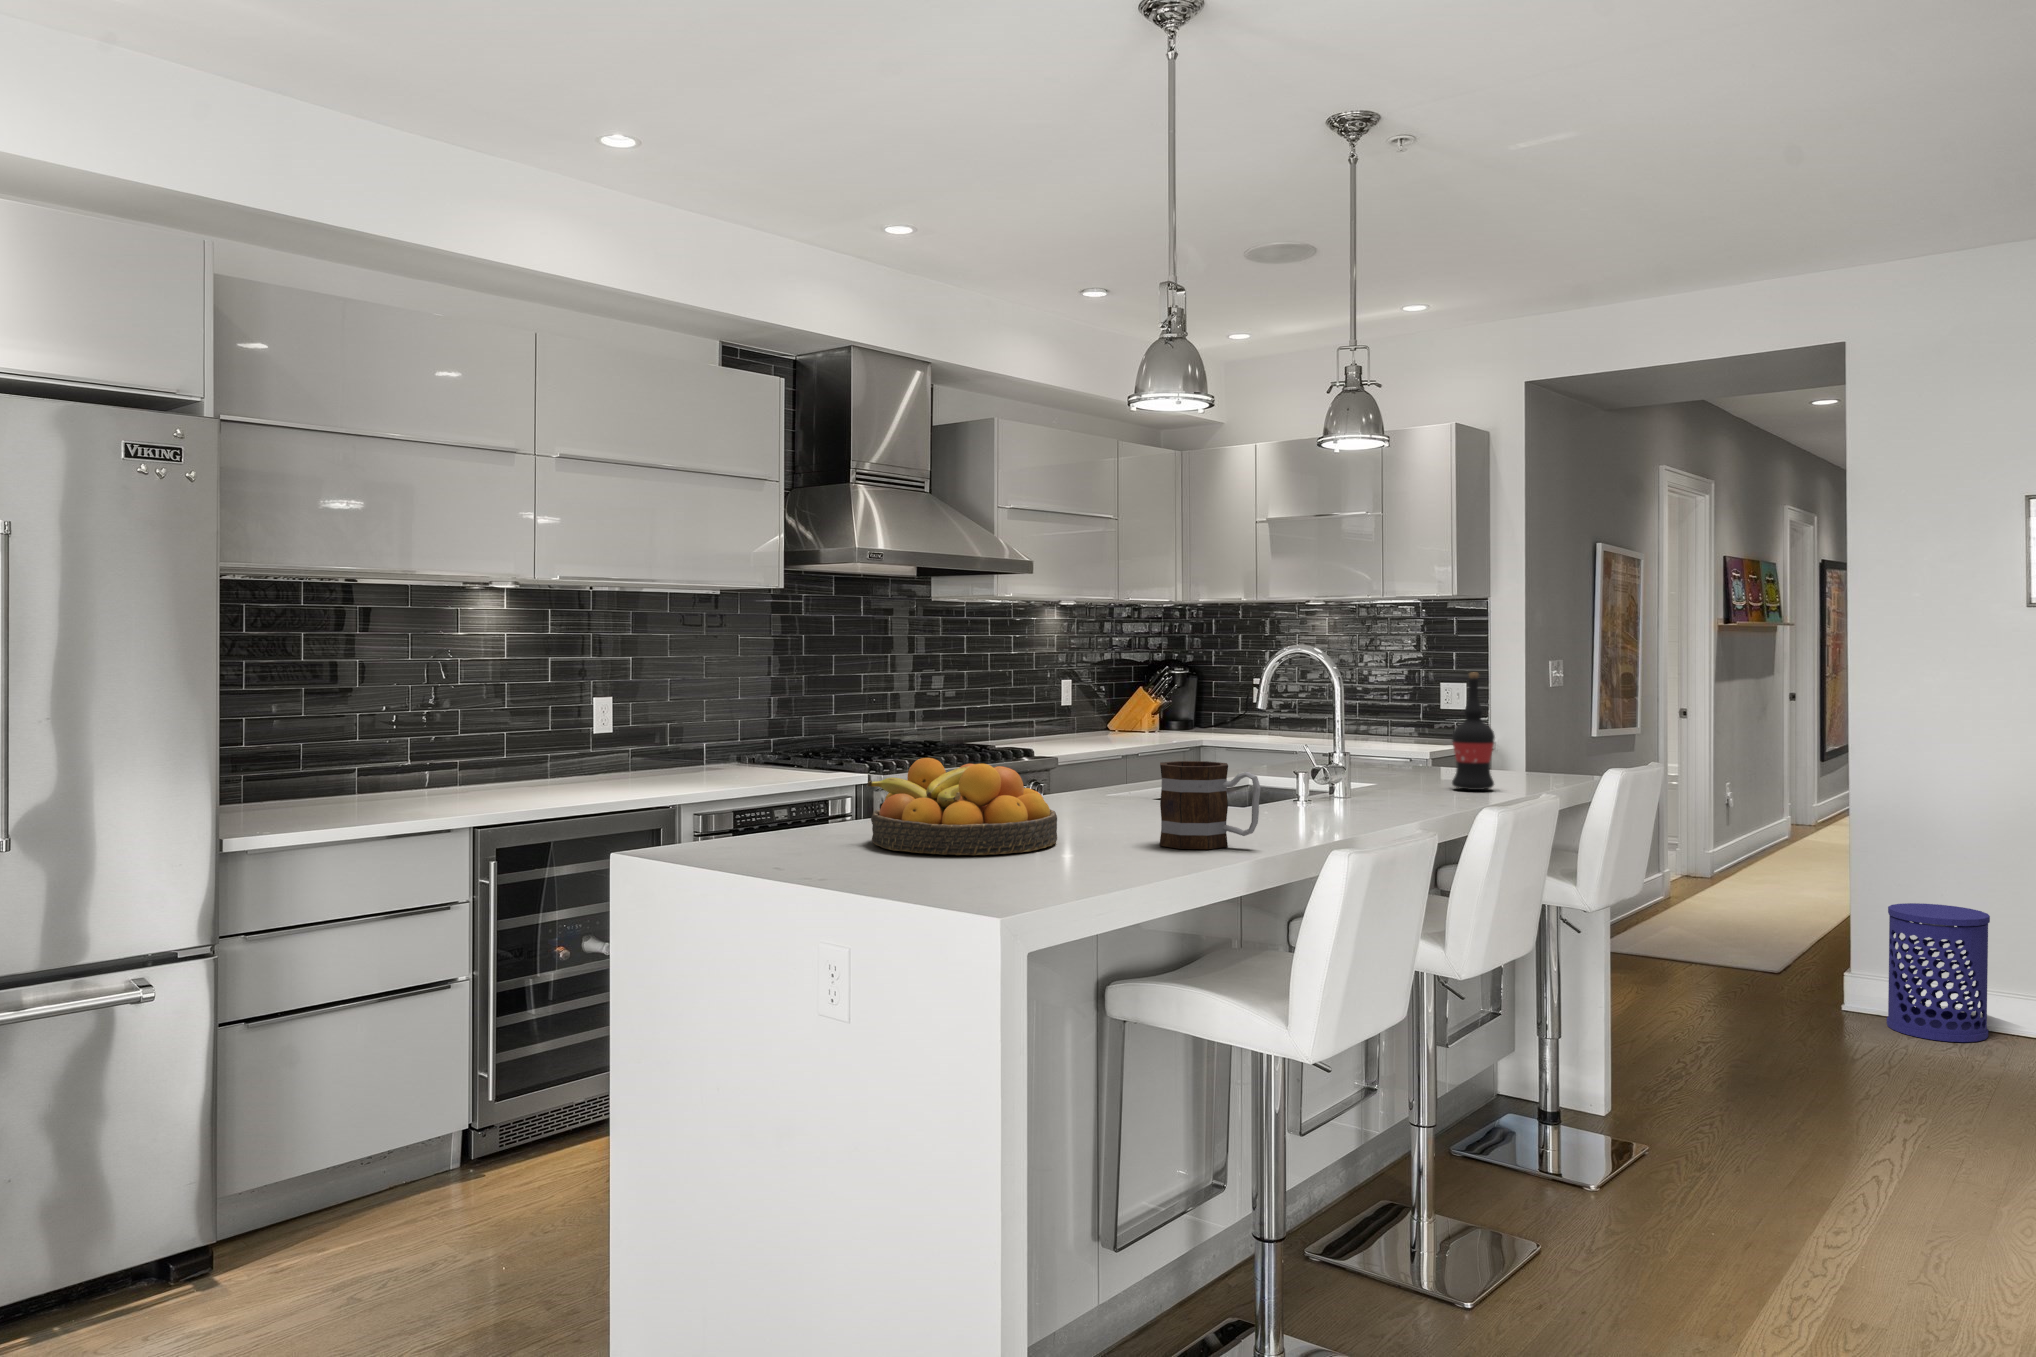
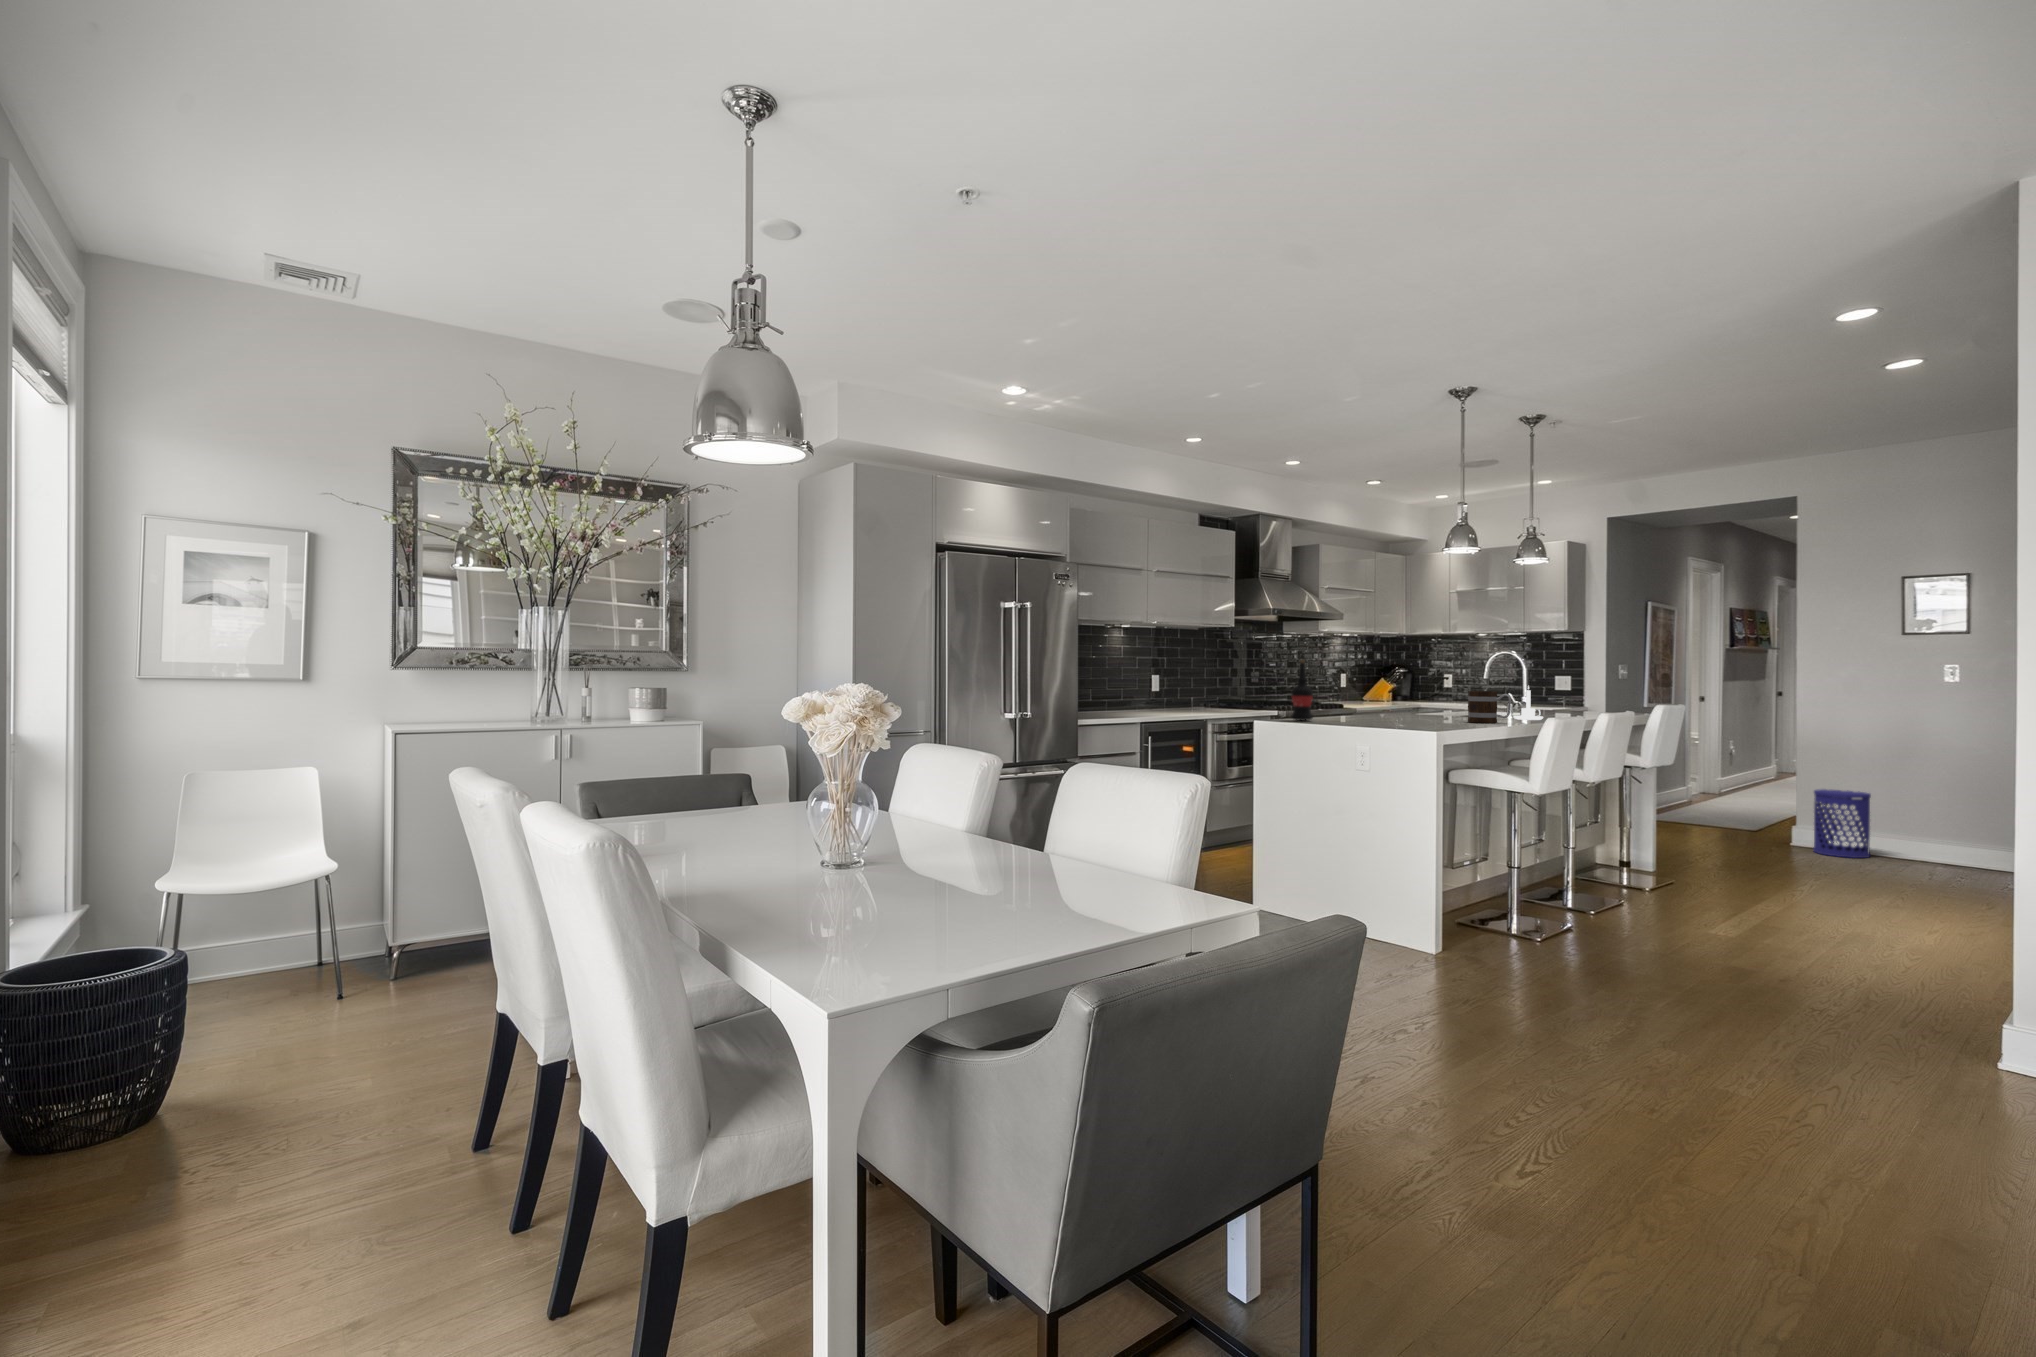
wine bottle: present [1452,673,1495,790] -> present [1291,660,1313,721]
candle holder: none [1287,737,1355,826] -> present [1513,686,1543,720]
fruit bowl: present [867,758,1057,855] -> none [1351,689,1427,722]

